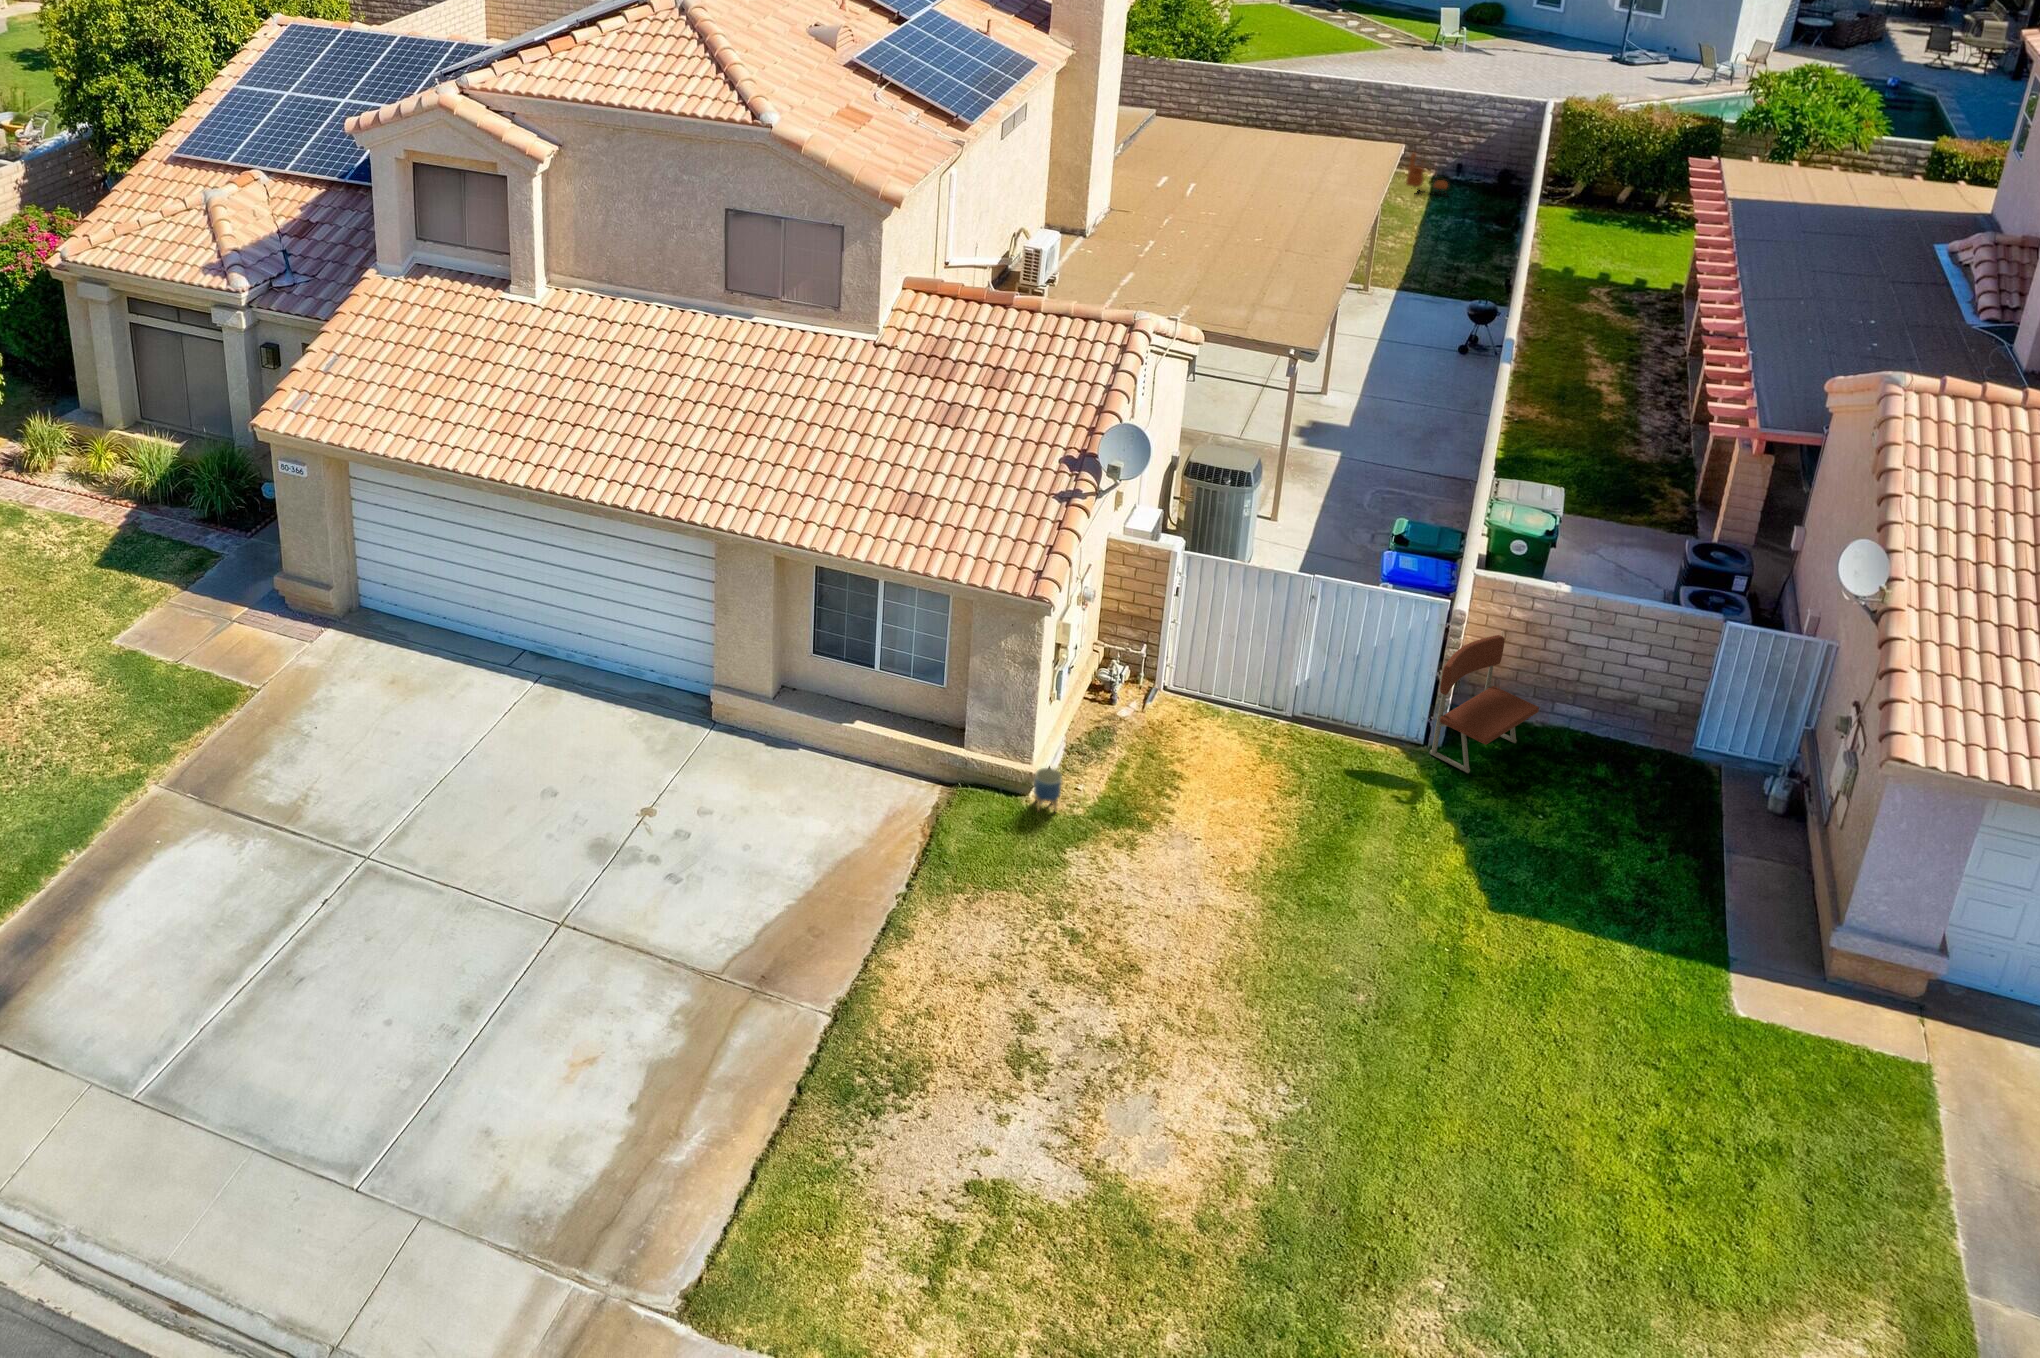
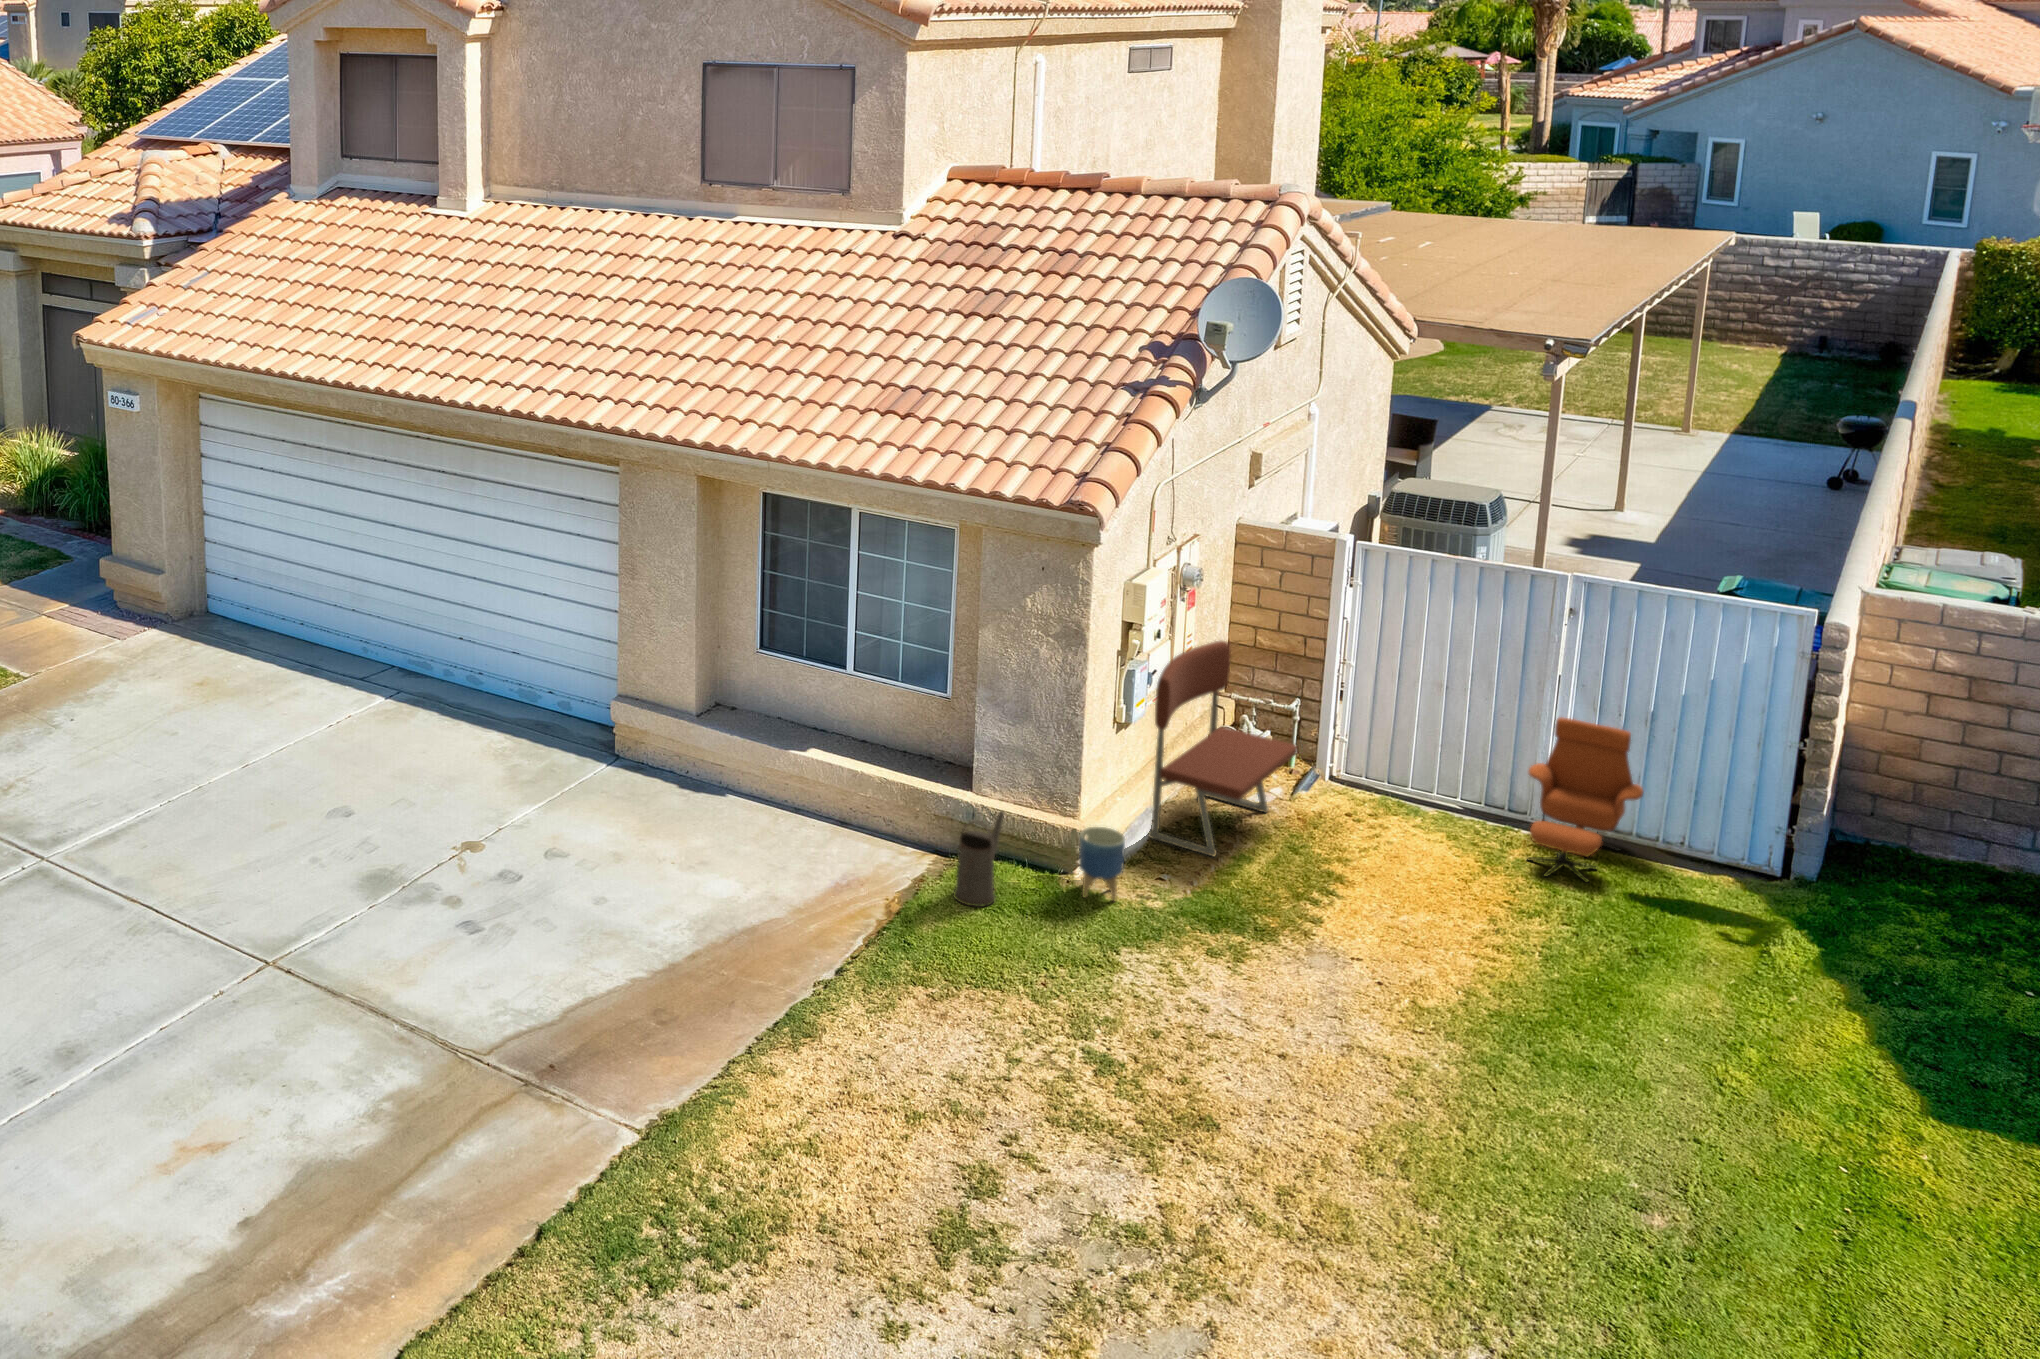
lounge chair: present [1406,152,1448,196] -> present [1527,717,1643,882]
bench: present [1430,635,1539,773] -> present [1149,641,1298,857]
watering can: none [962,763,988,827] -> present [954,811,1004,907]

